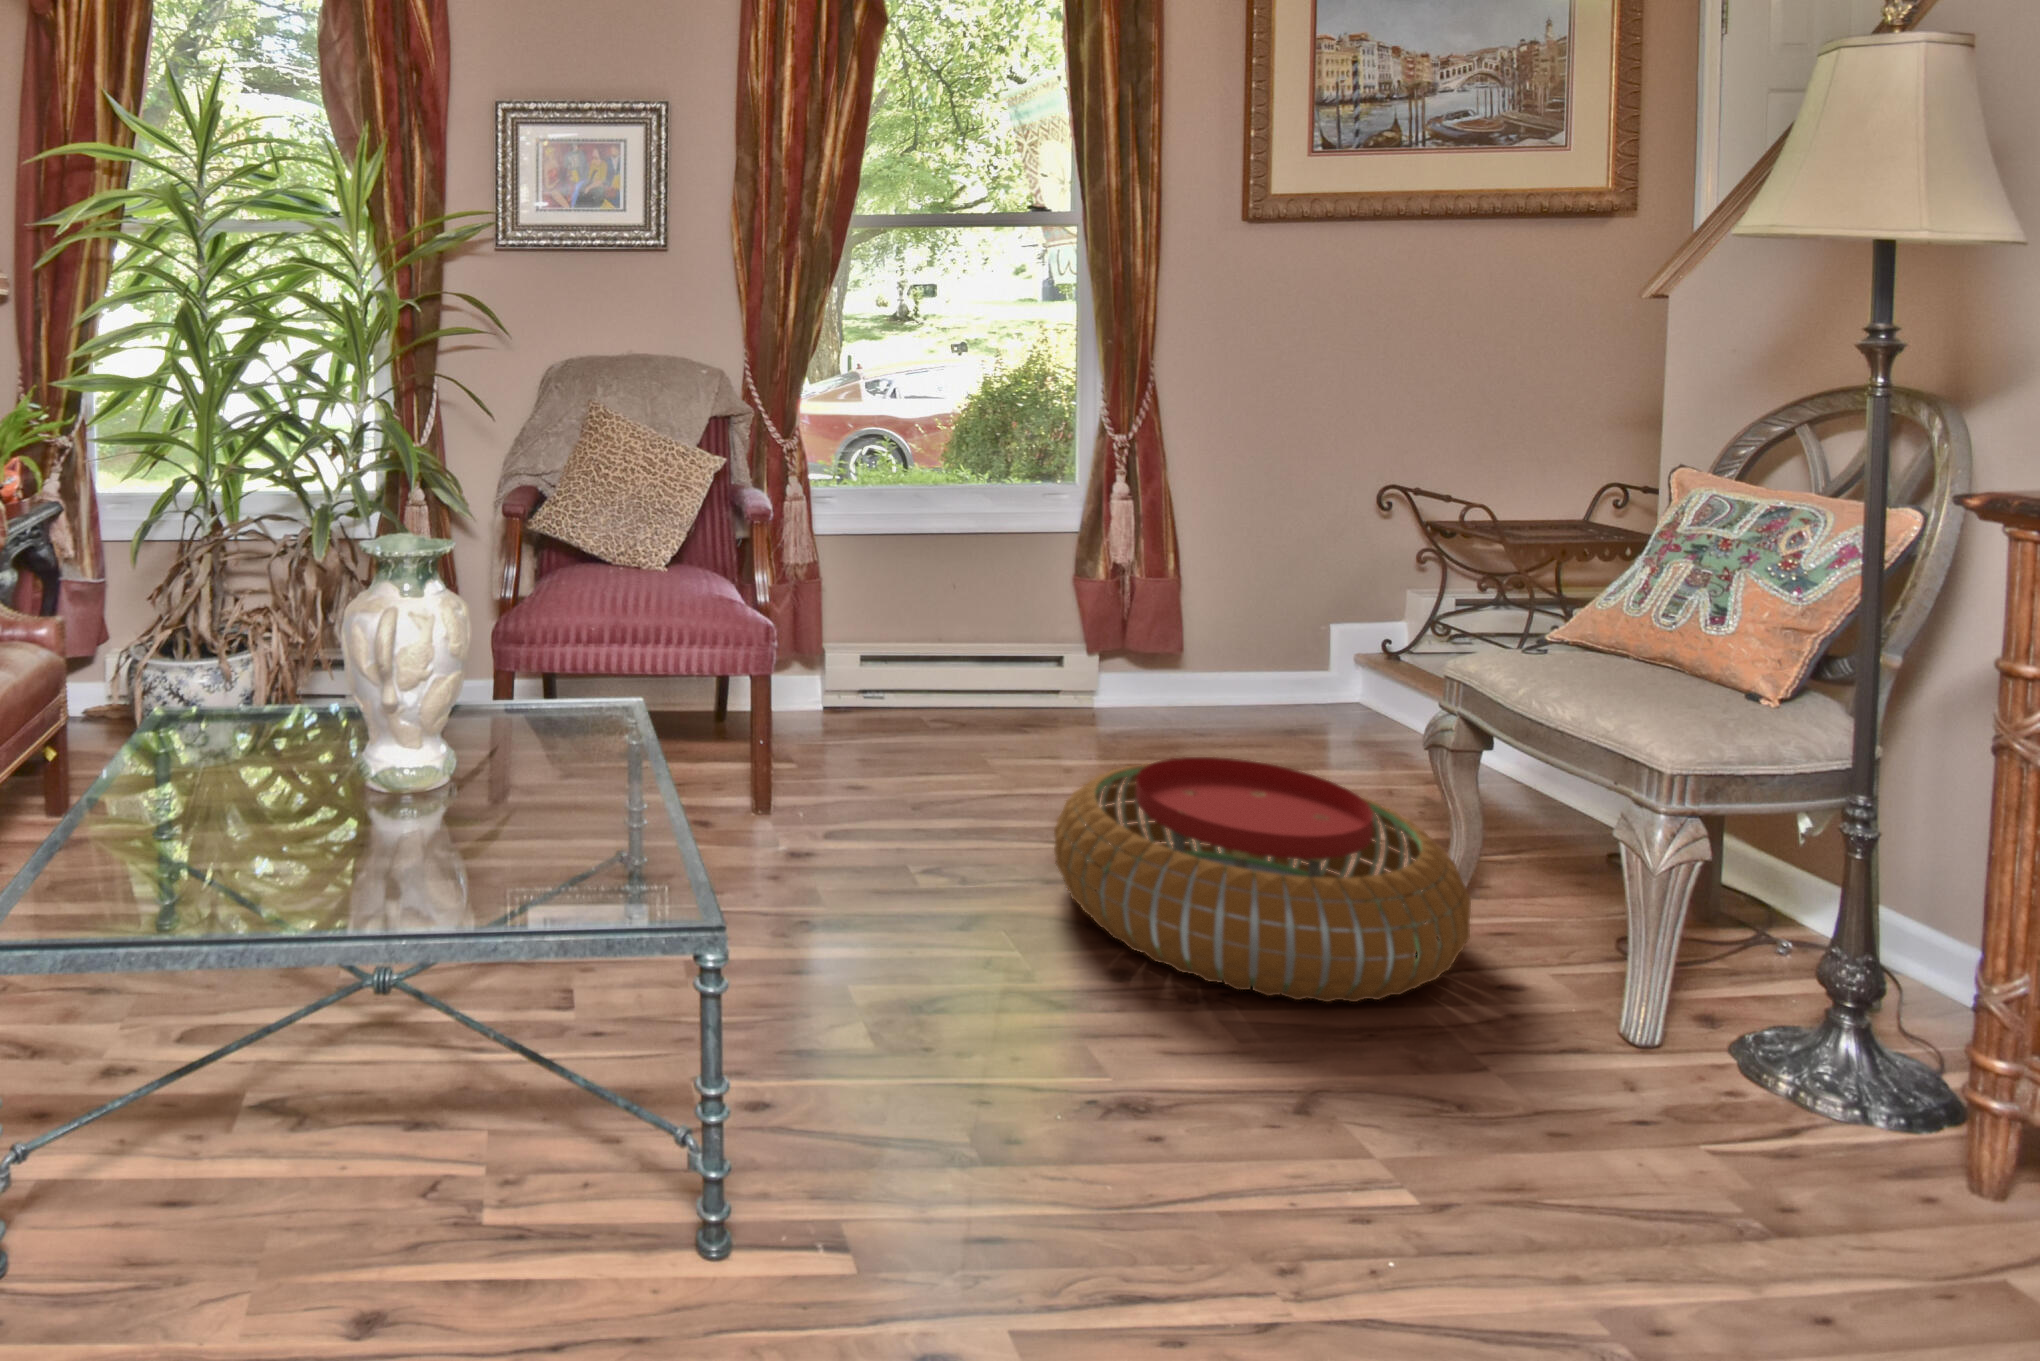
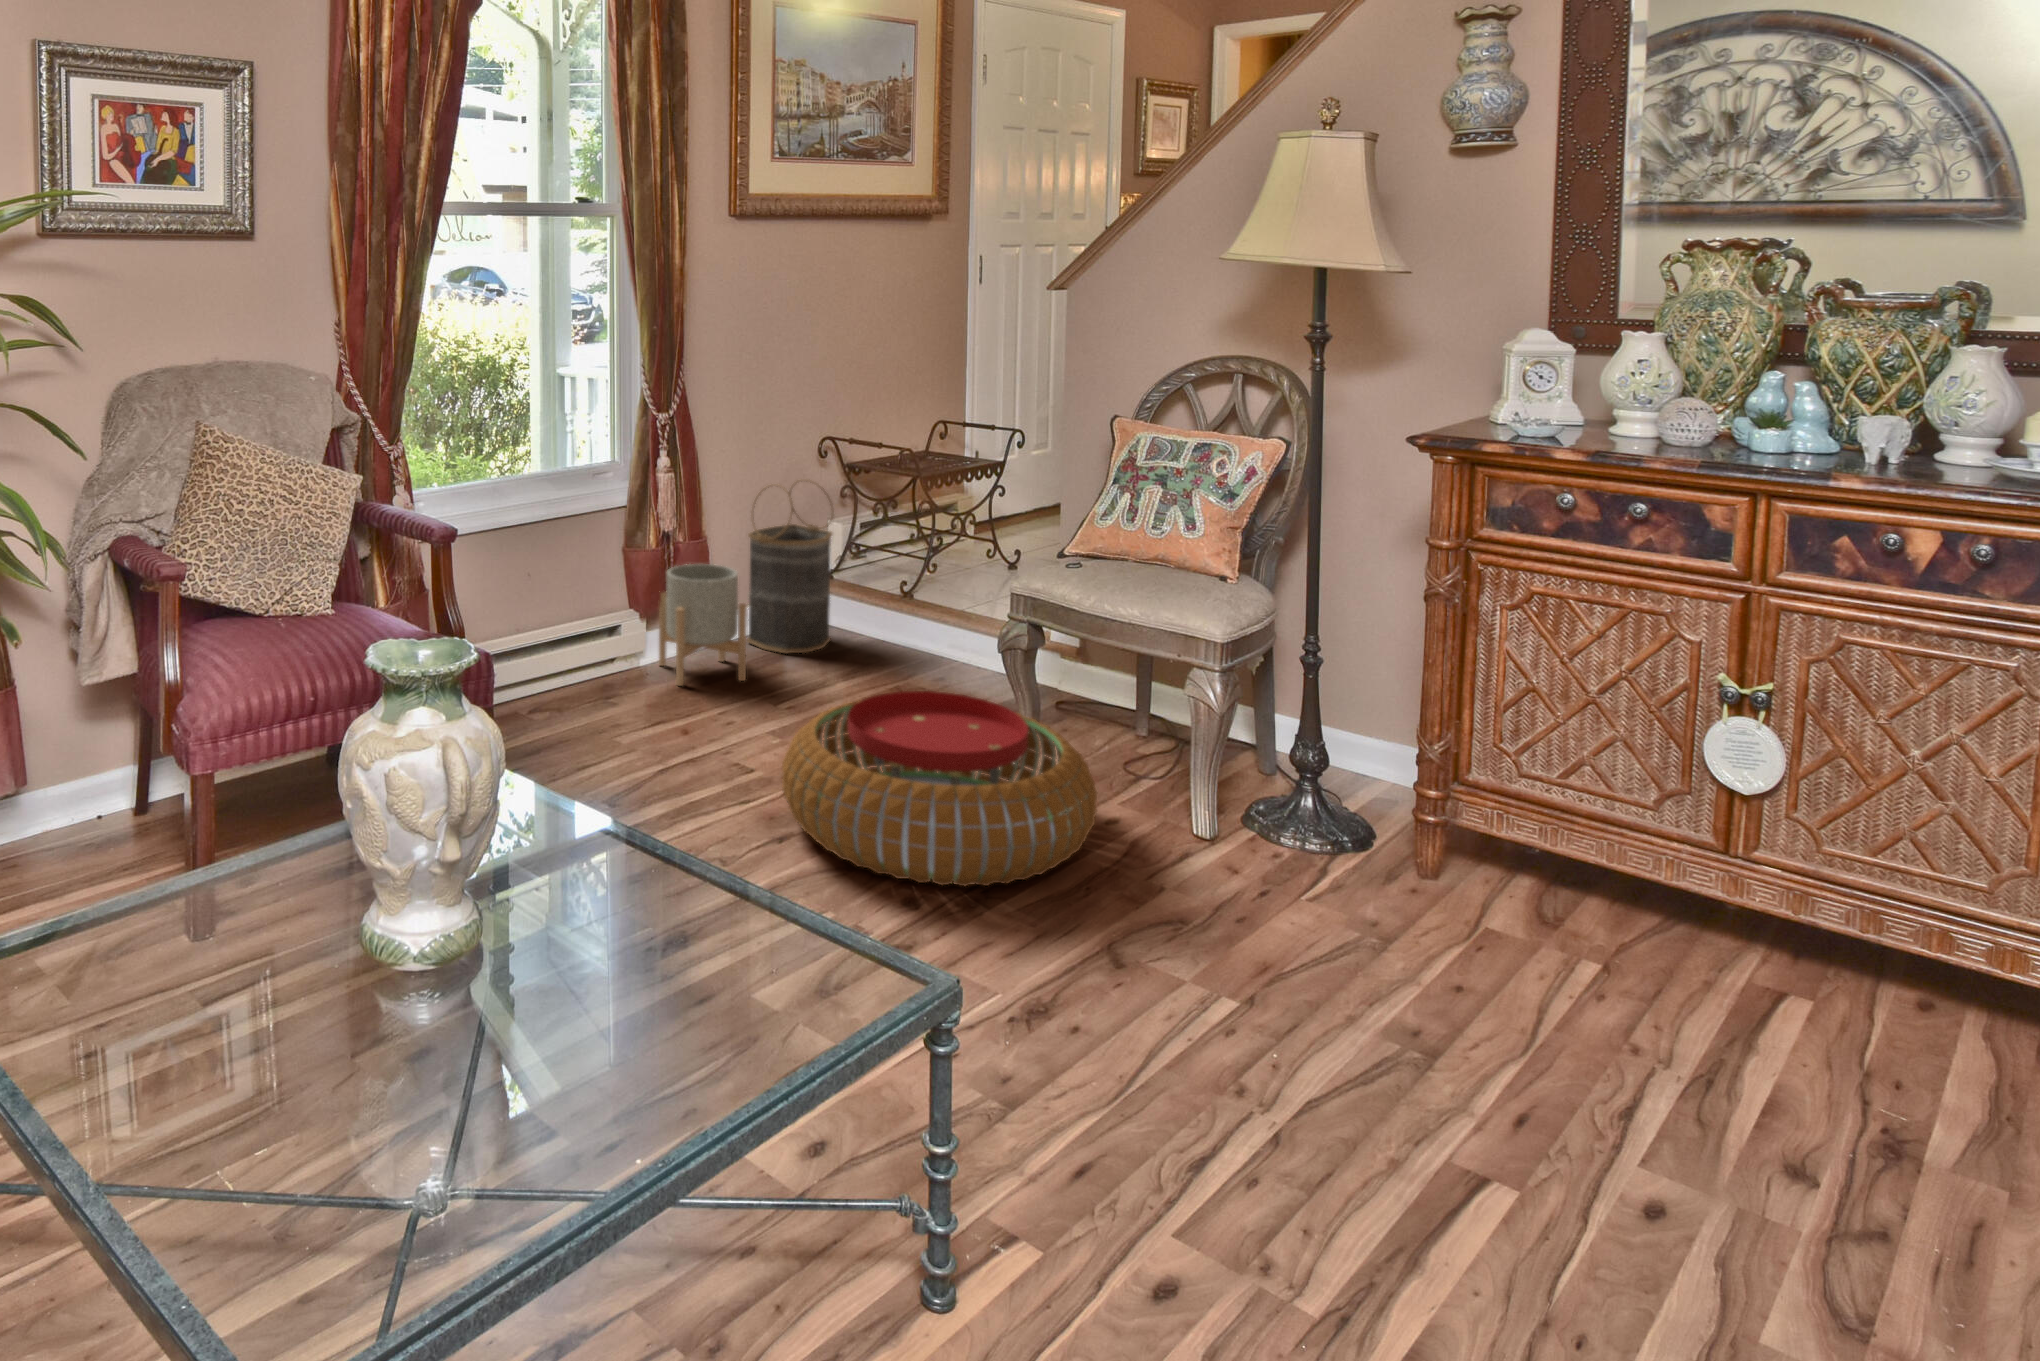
basket: none [1246,528,1367,733] -> present [747,487,832,653]
planter: none [1109,604,1200,742] -> present [659,564,747,686]

